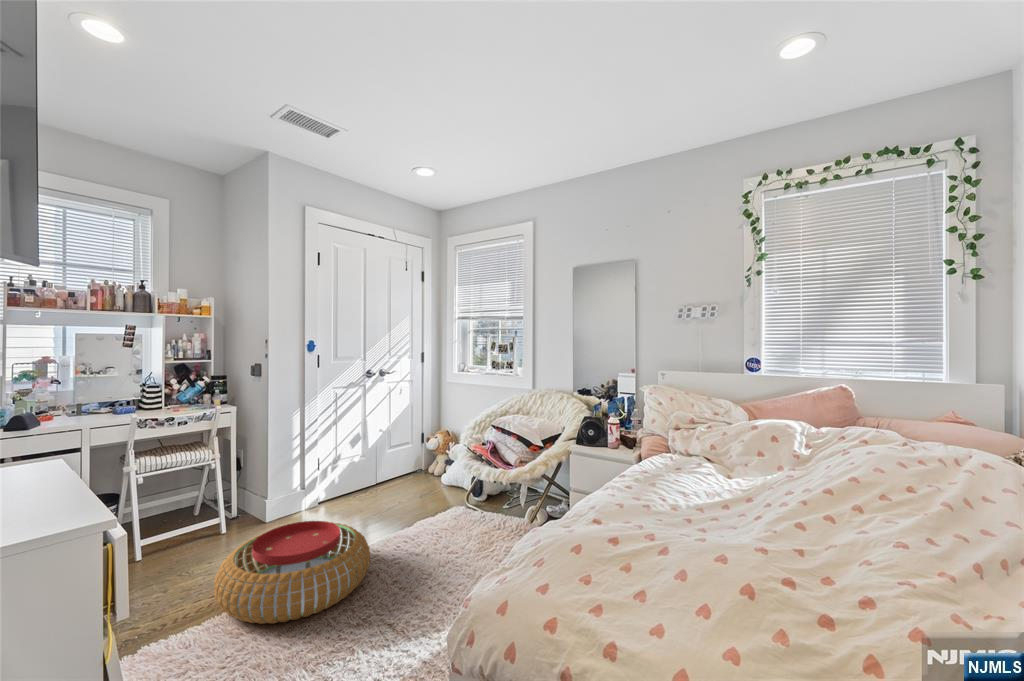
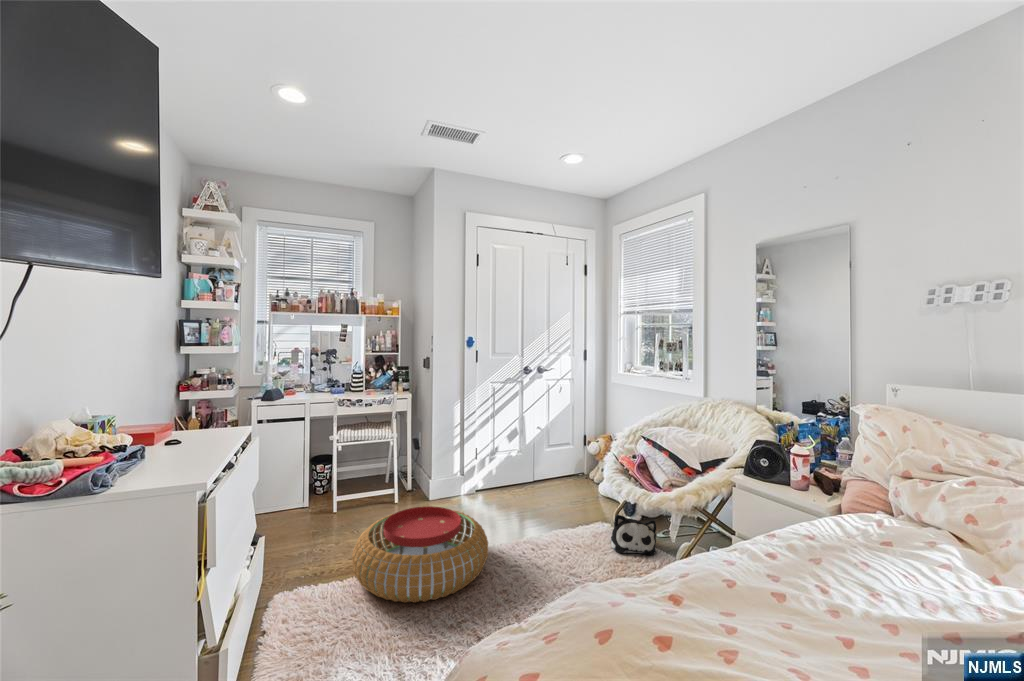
plush toy: none [470,495,508,528] -> present [611,514,656,555]

